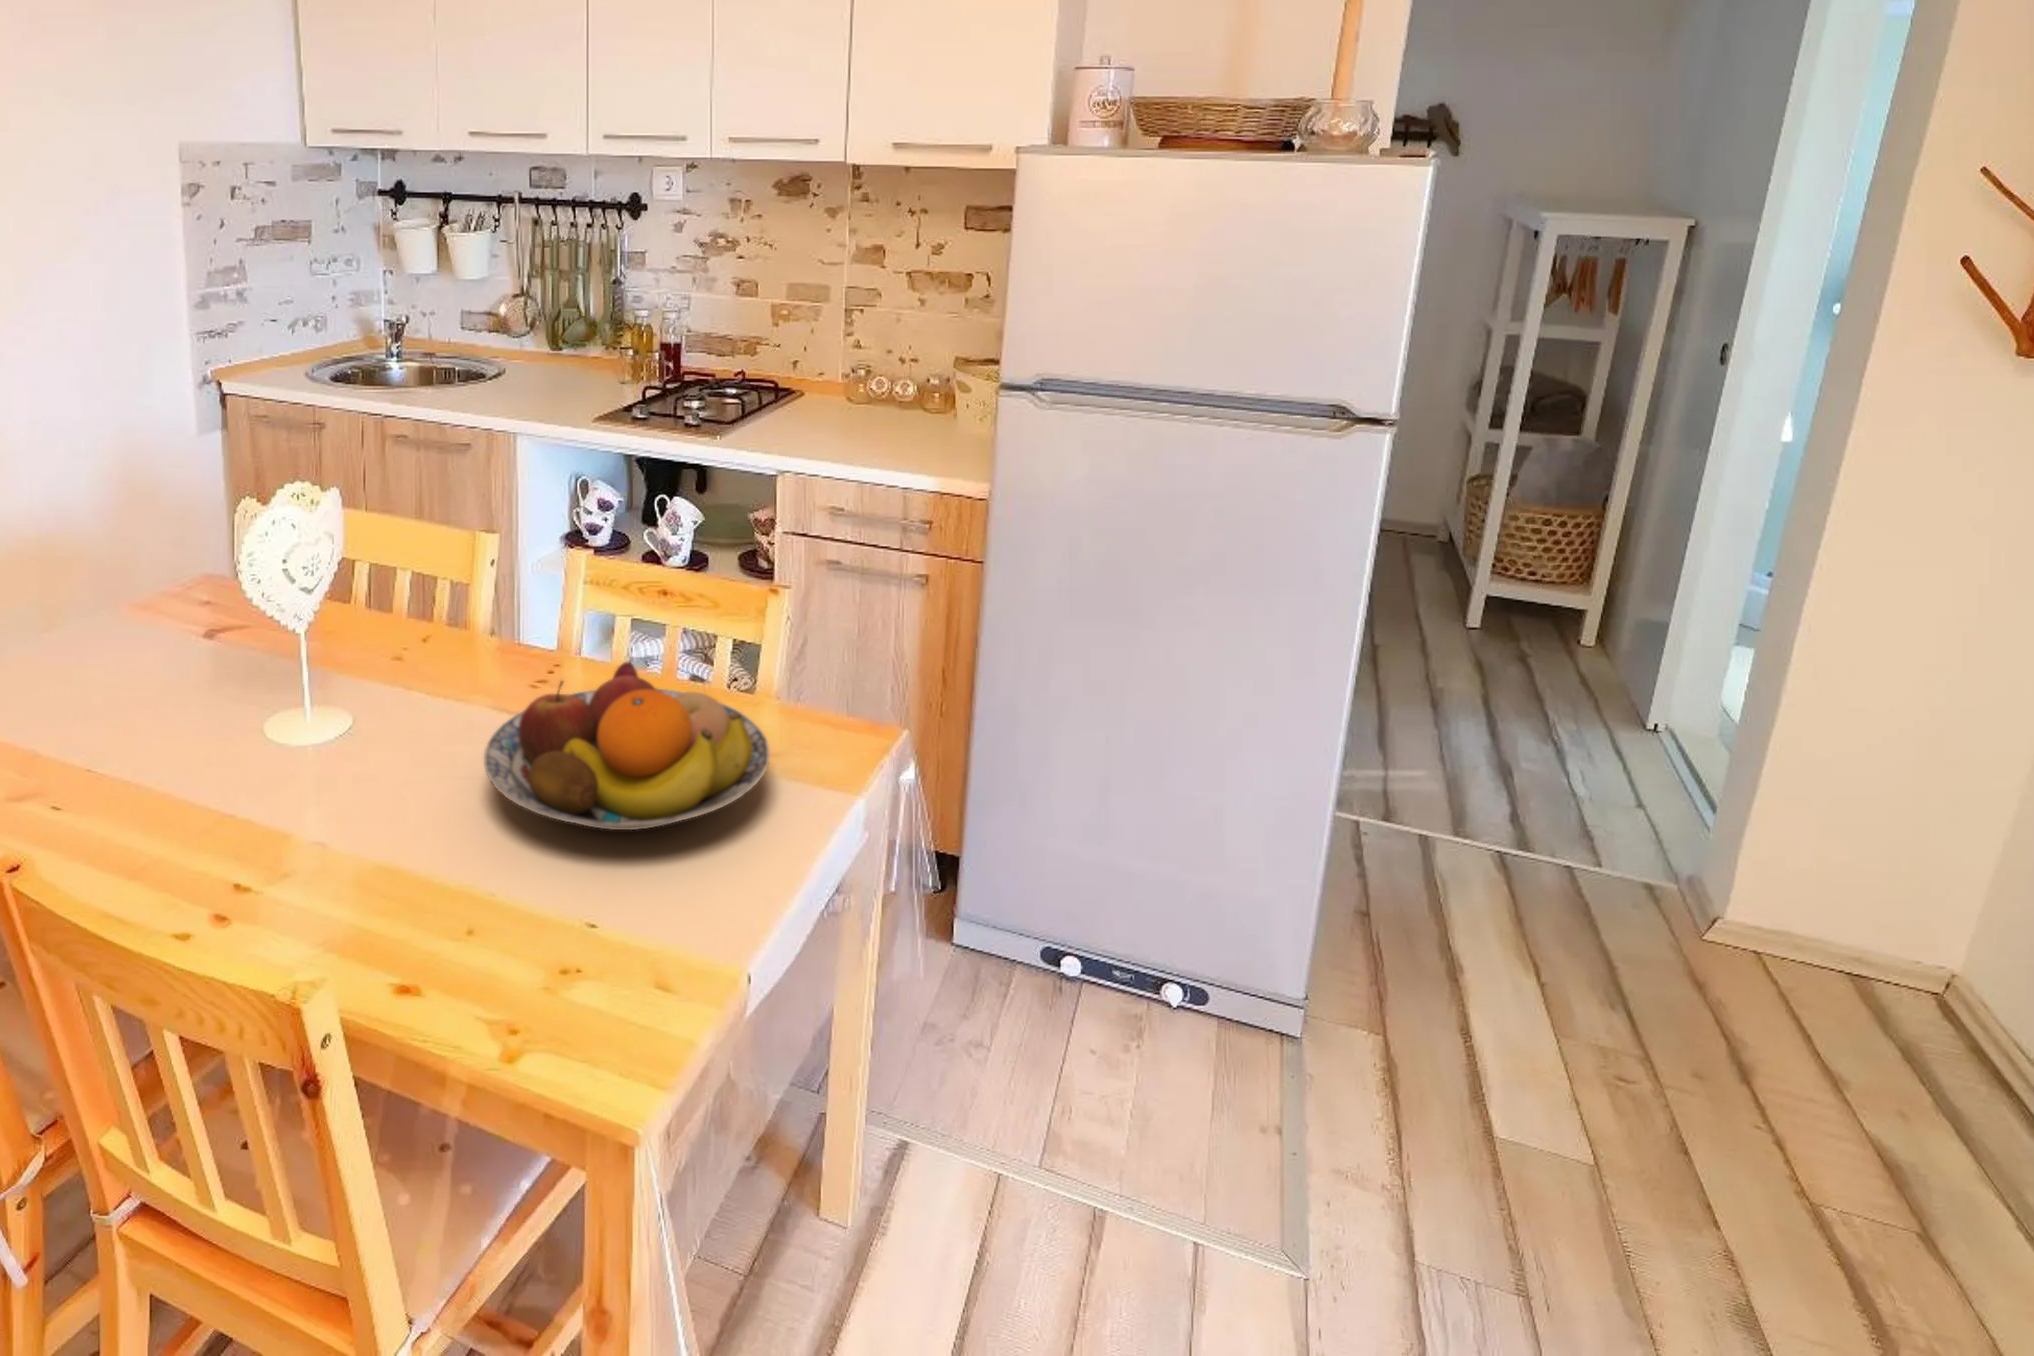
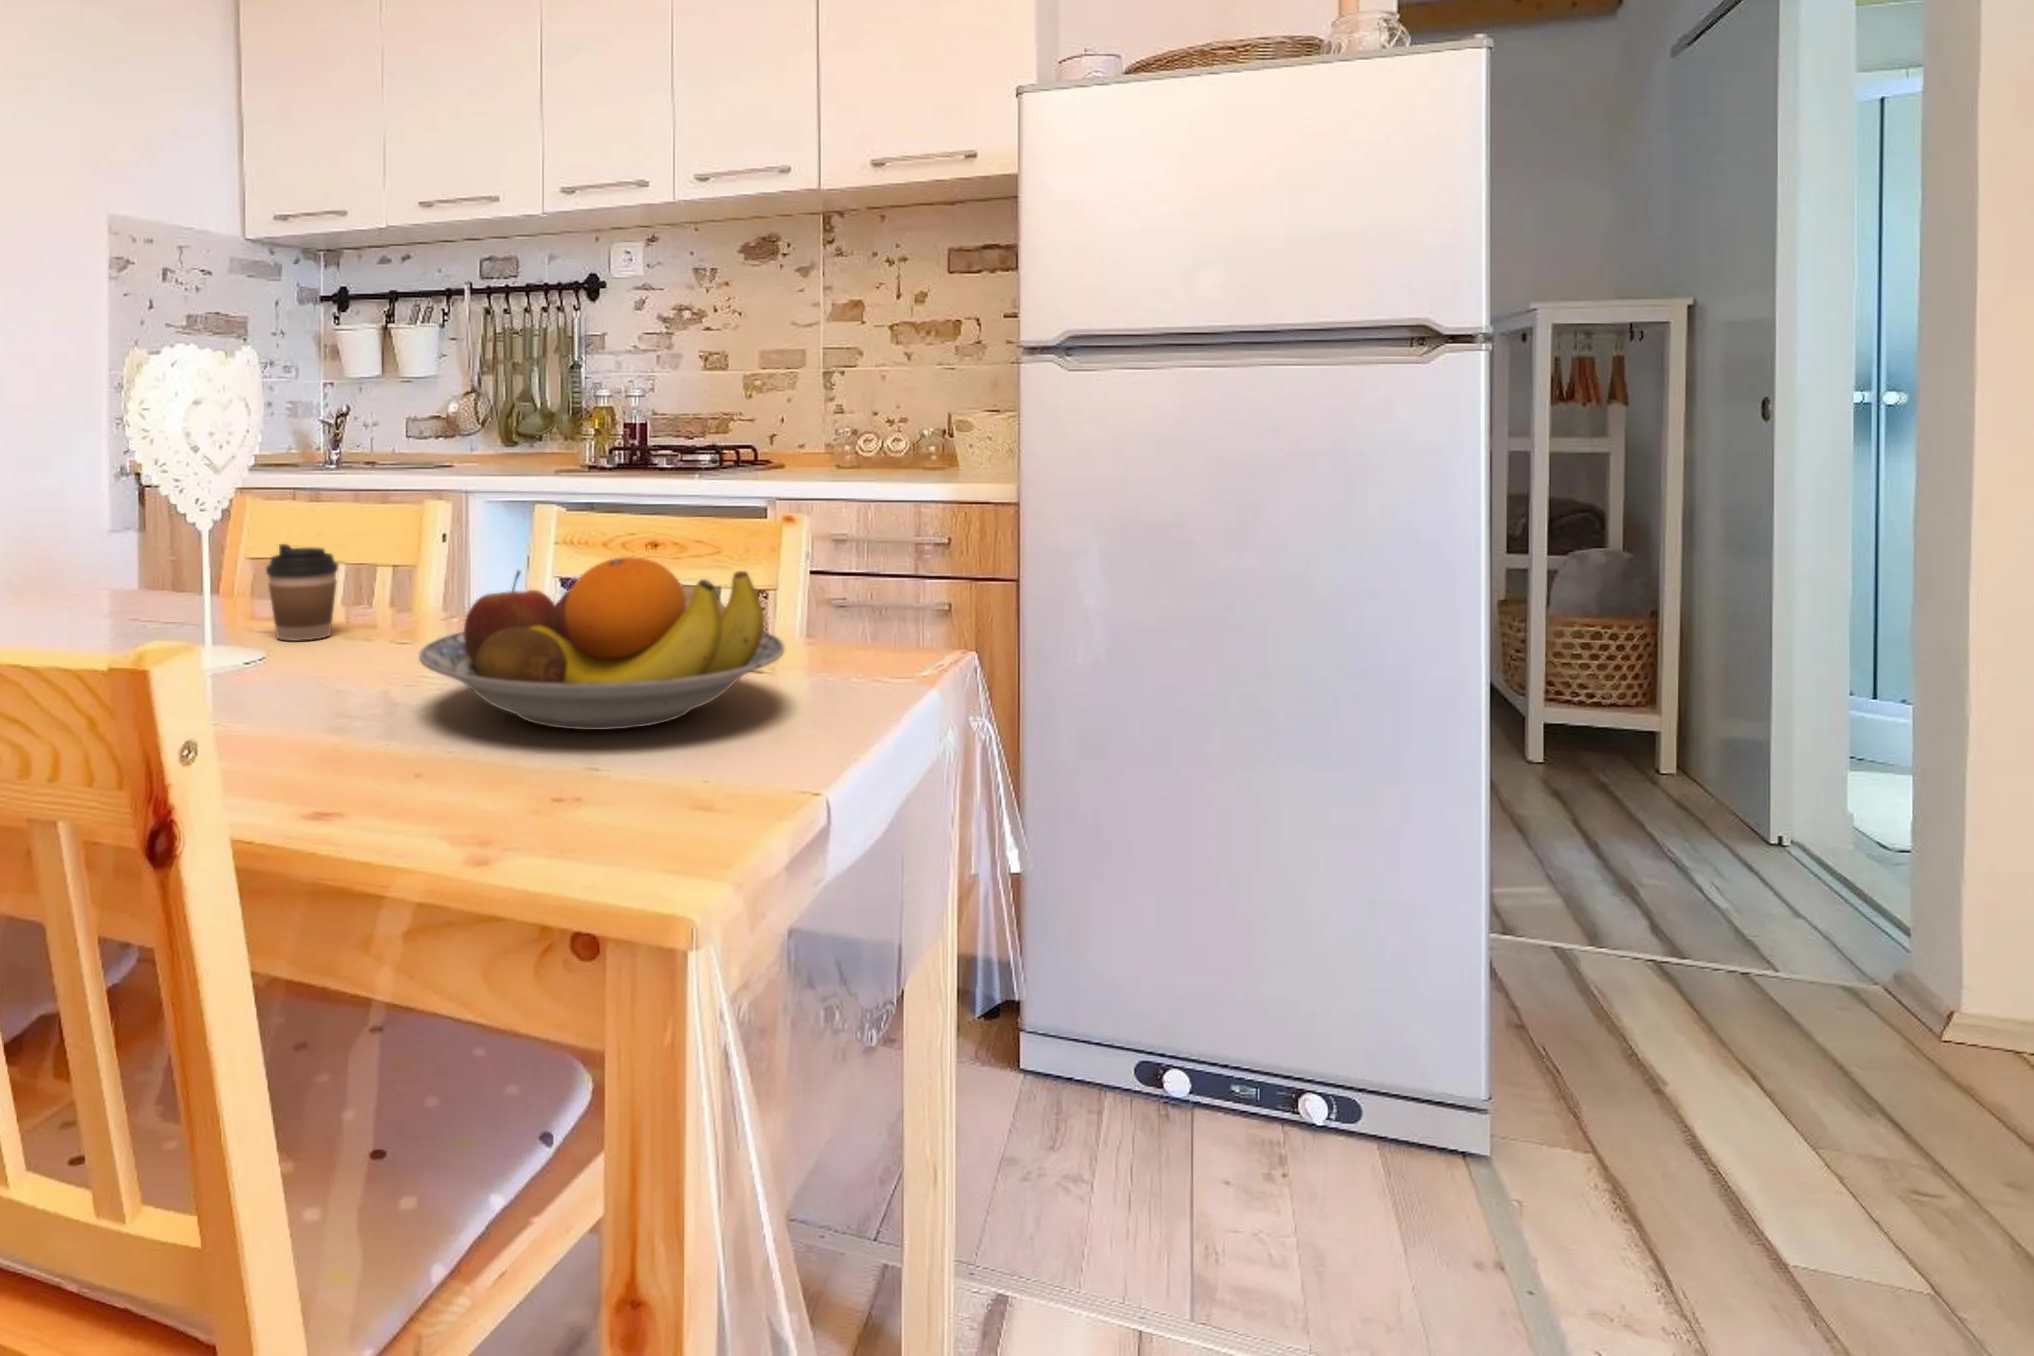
coffee cup: none [355,578,415,660] -> present [266,544,338,641]

